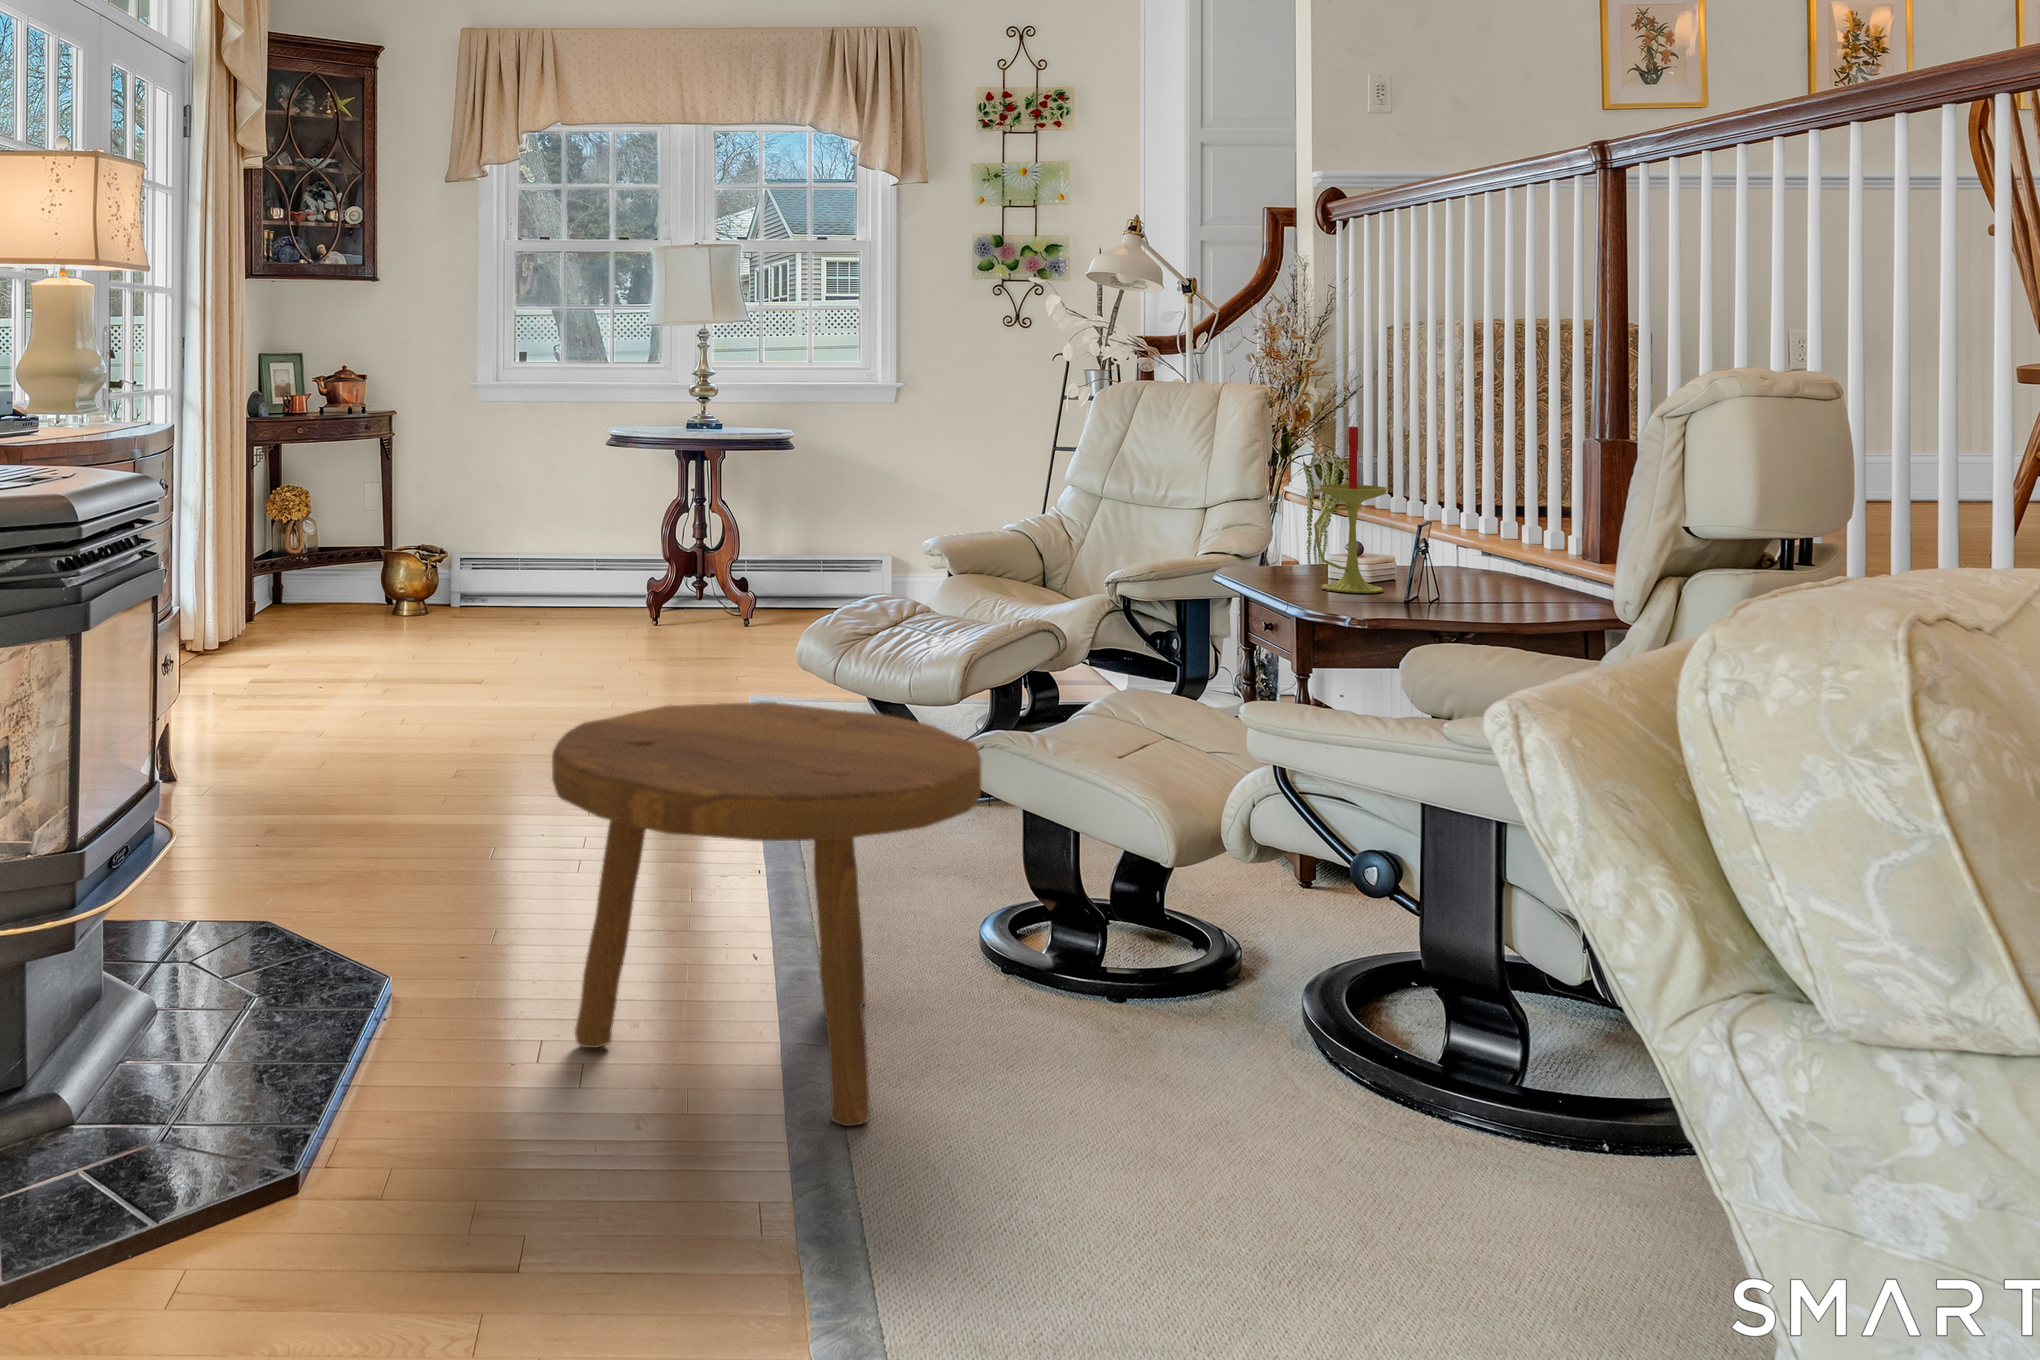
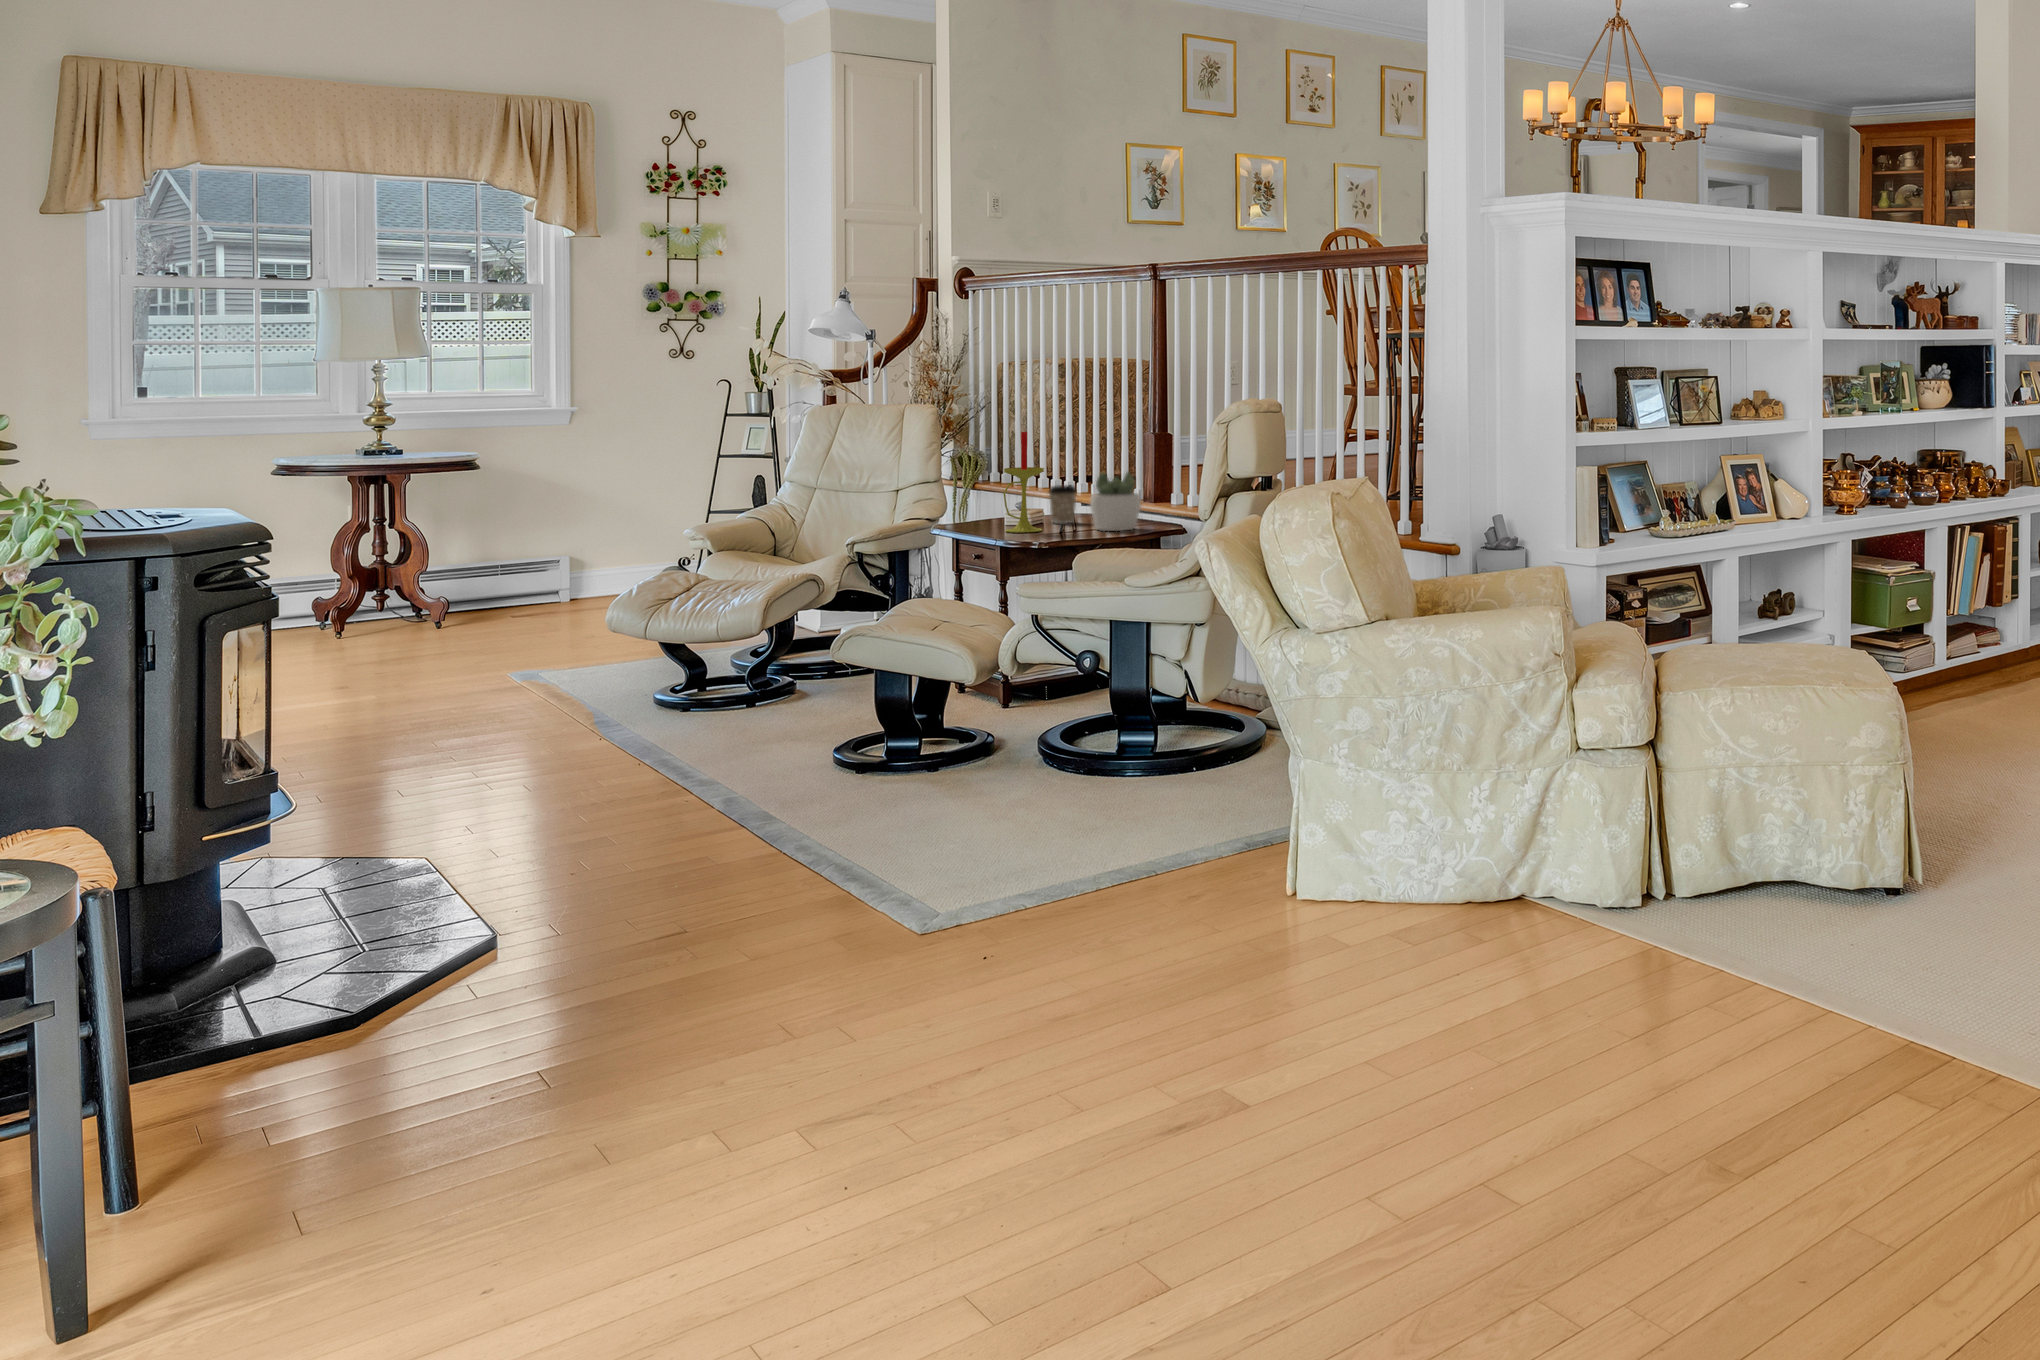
succulent plant: none [1465,500,1561,605] -> present [1090,472,1141,531]
coffee cup: none [1406,518,1458,582] -> present [1049,485,1077,524]
footstool: present [552,702,981,1126] -> none [588,624,883,855]

